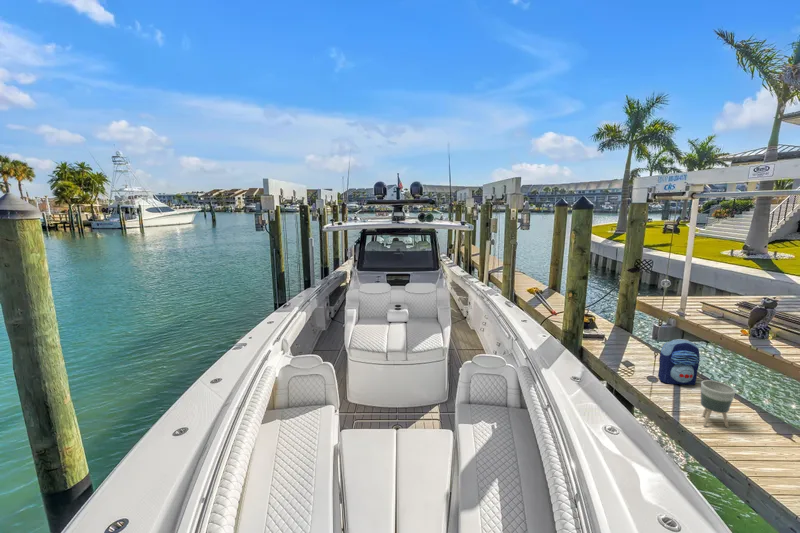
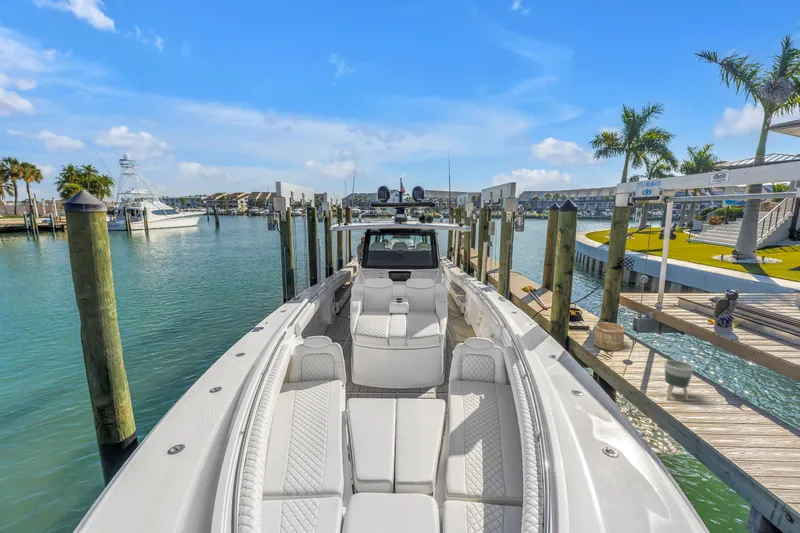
wooden bucket: none [613,332,649,364] -> present [594,322,625,351]
backpack: present [658,339,700,385] -> none [632,326,668,368]

